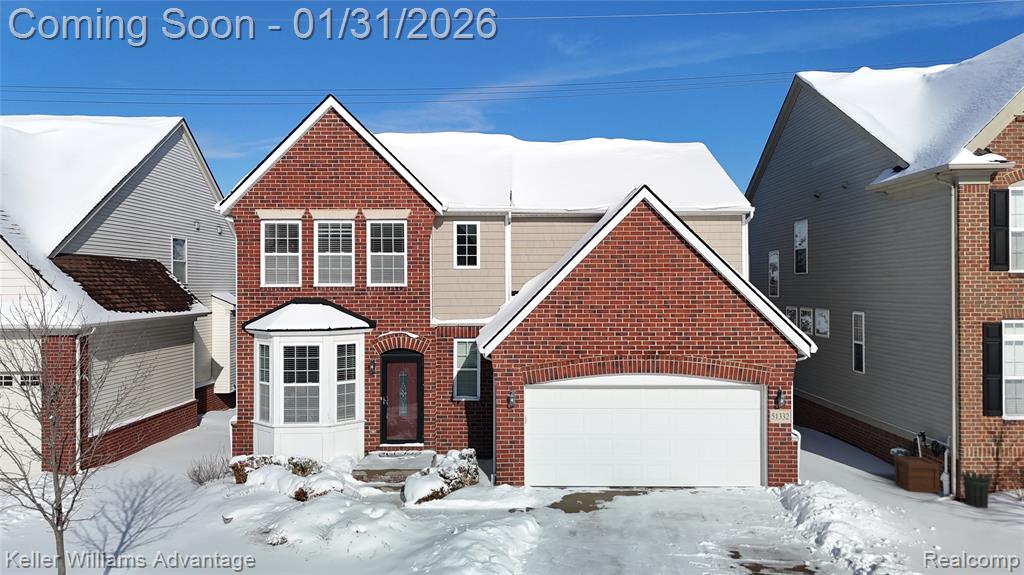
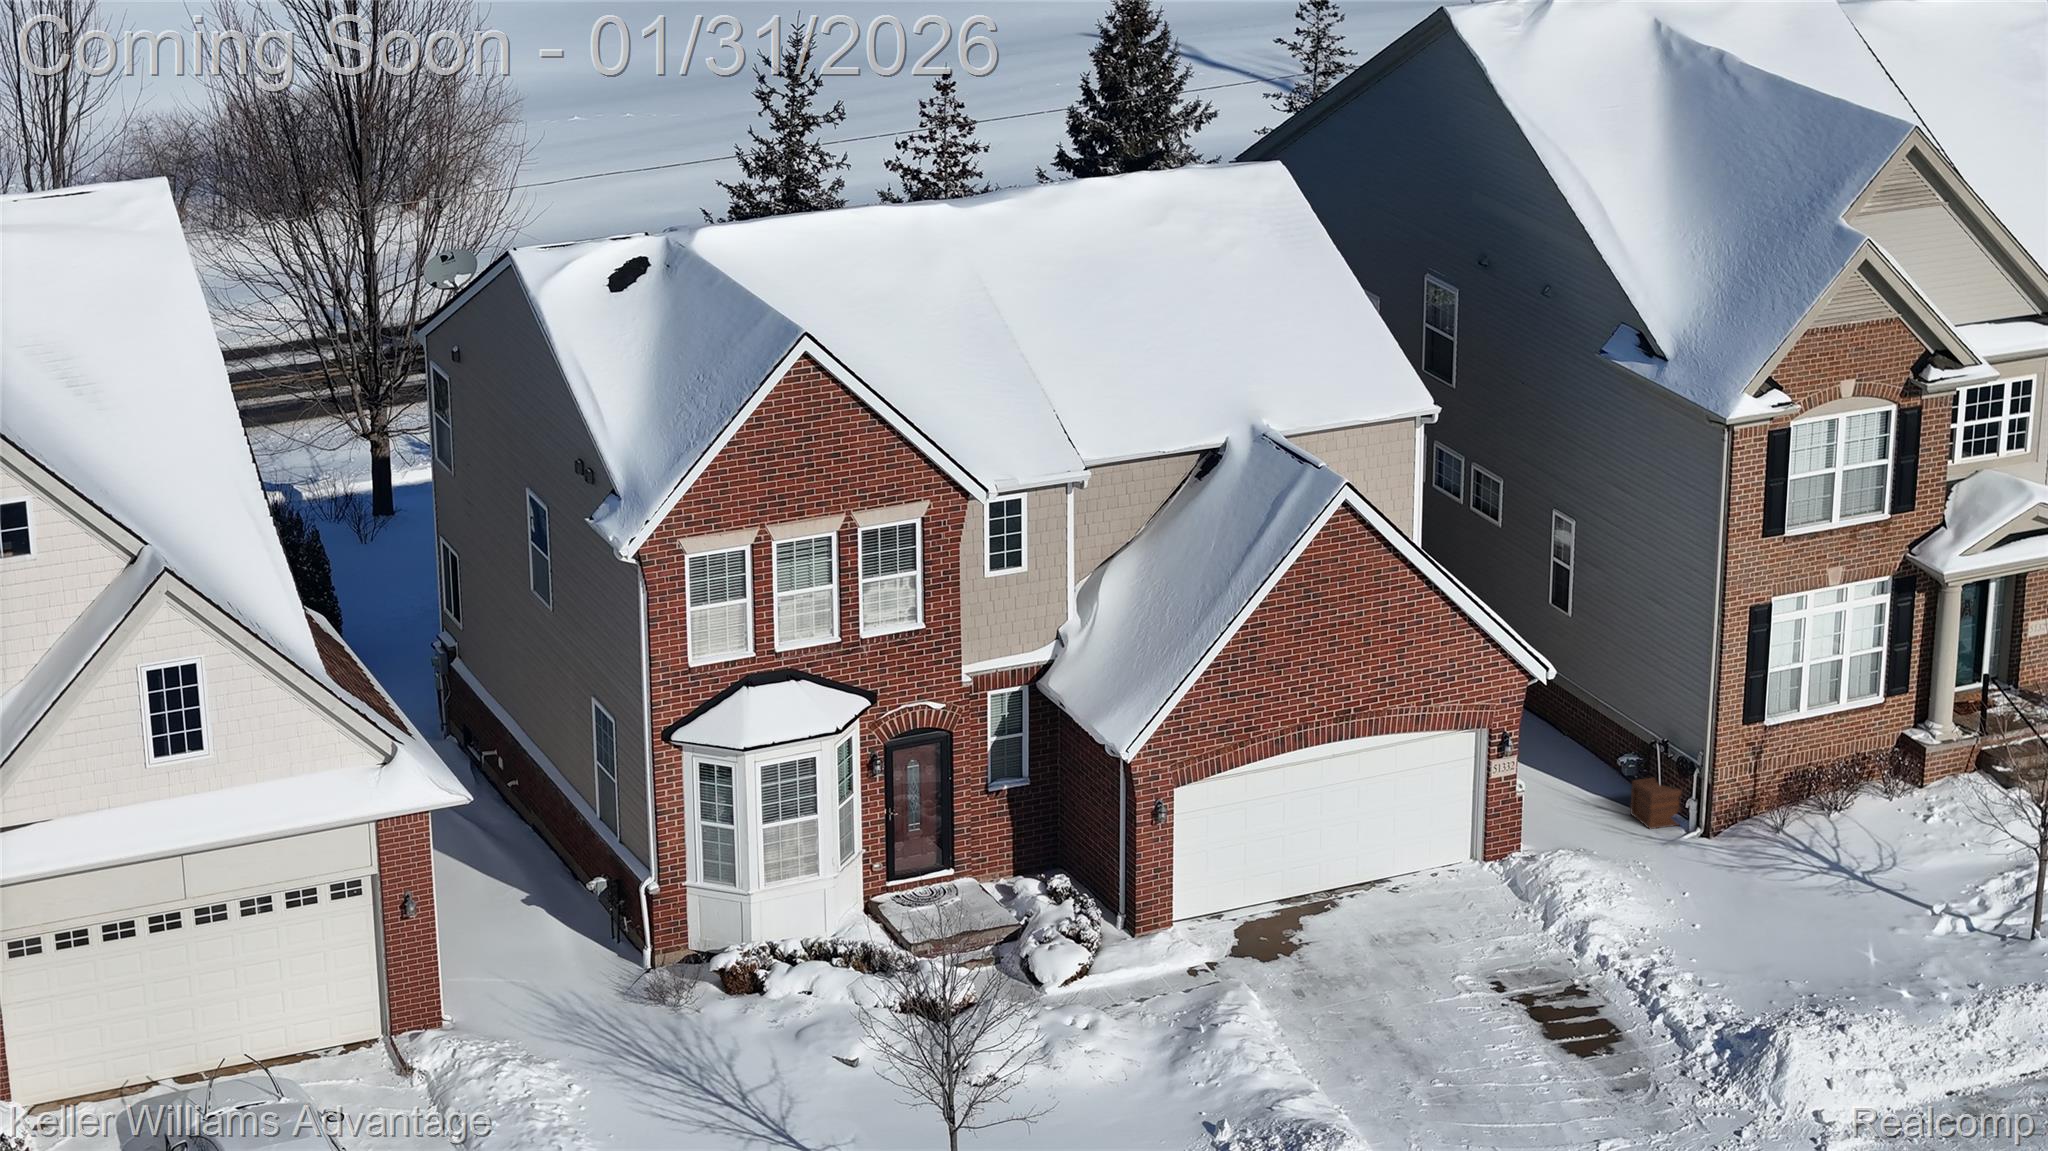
waste bin: present [961,472,991,508] -> none [1713,798,1746,845]

